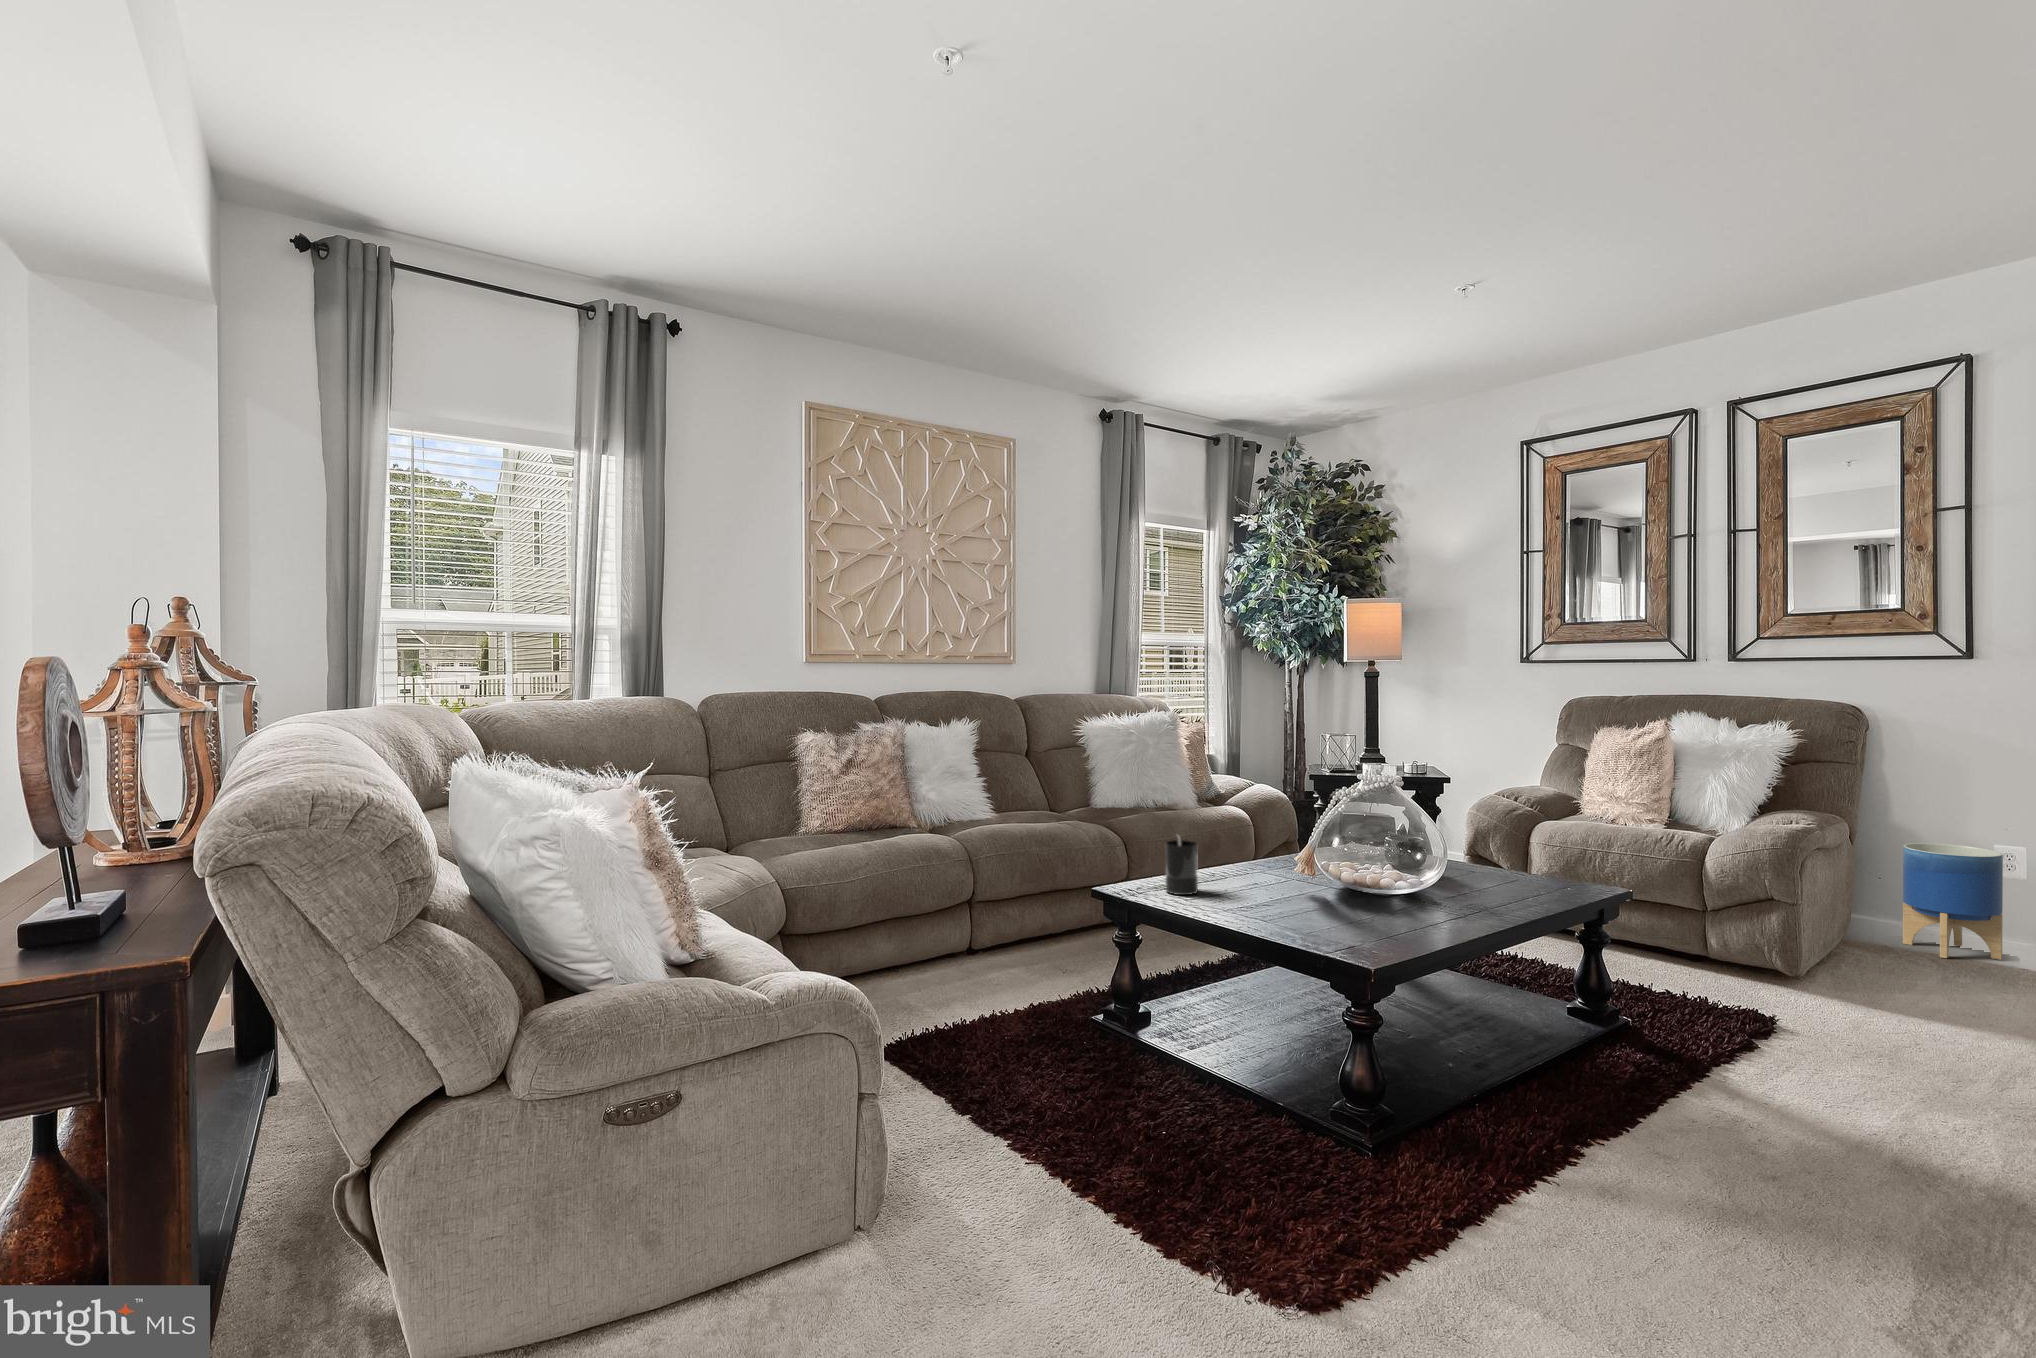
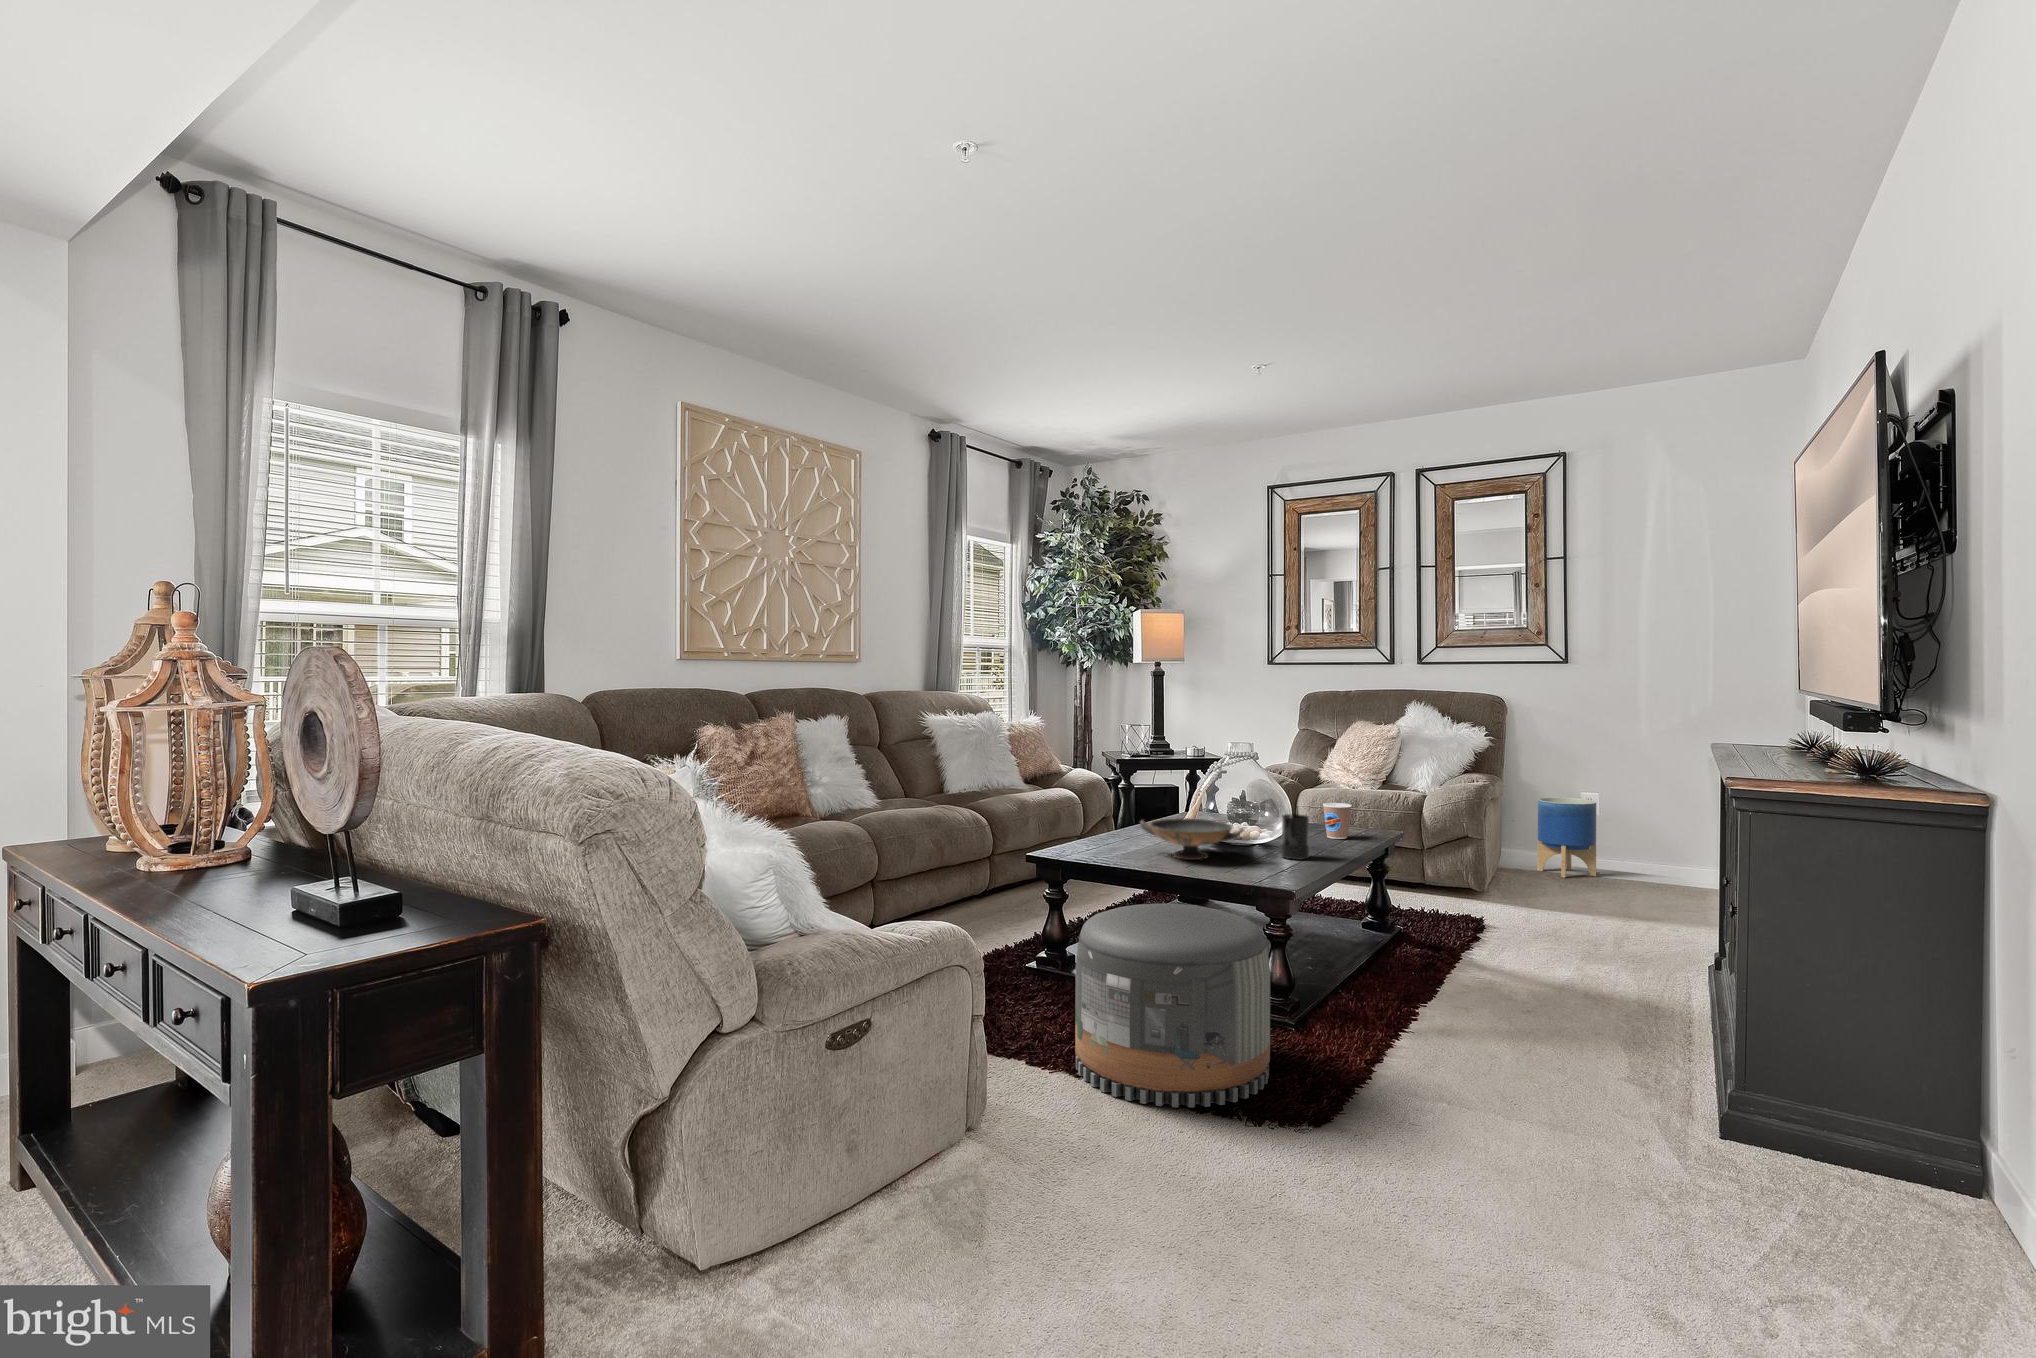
candle: present [1166,837,1198,895] -> present [1281,813,1309,860]
coffee cup: none [1504,848,1547,898] -> present [1323,803,1352,839]
decorative bowl: none [1230,861,1359,919] -> present [1140,818,1244,860]
pouf: none [1052,983,1317,1292] -> present [1075,904,1270,1108]

